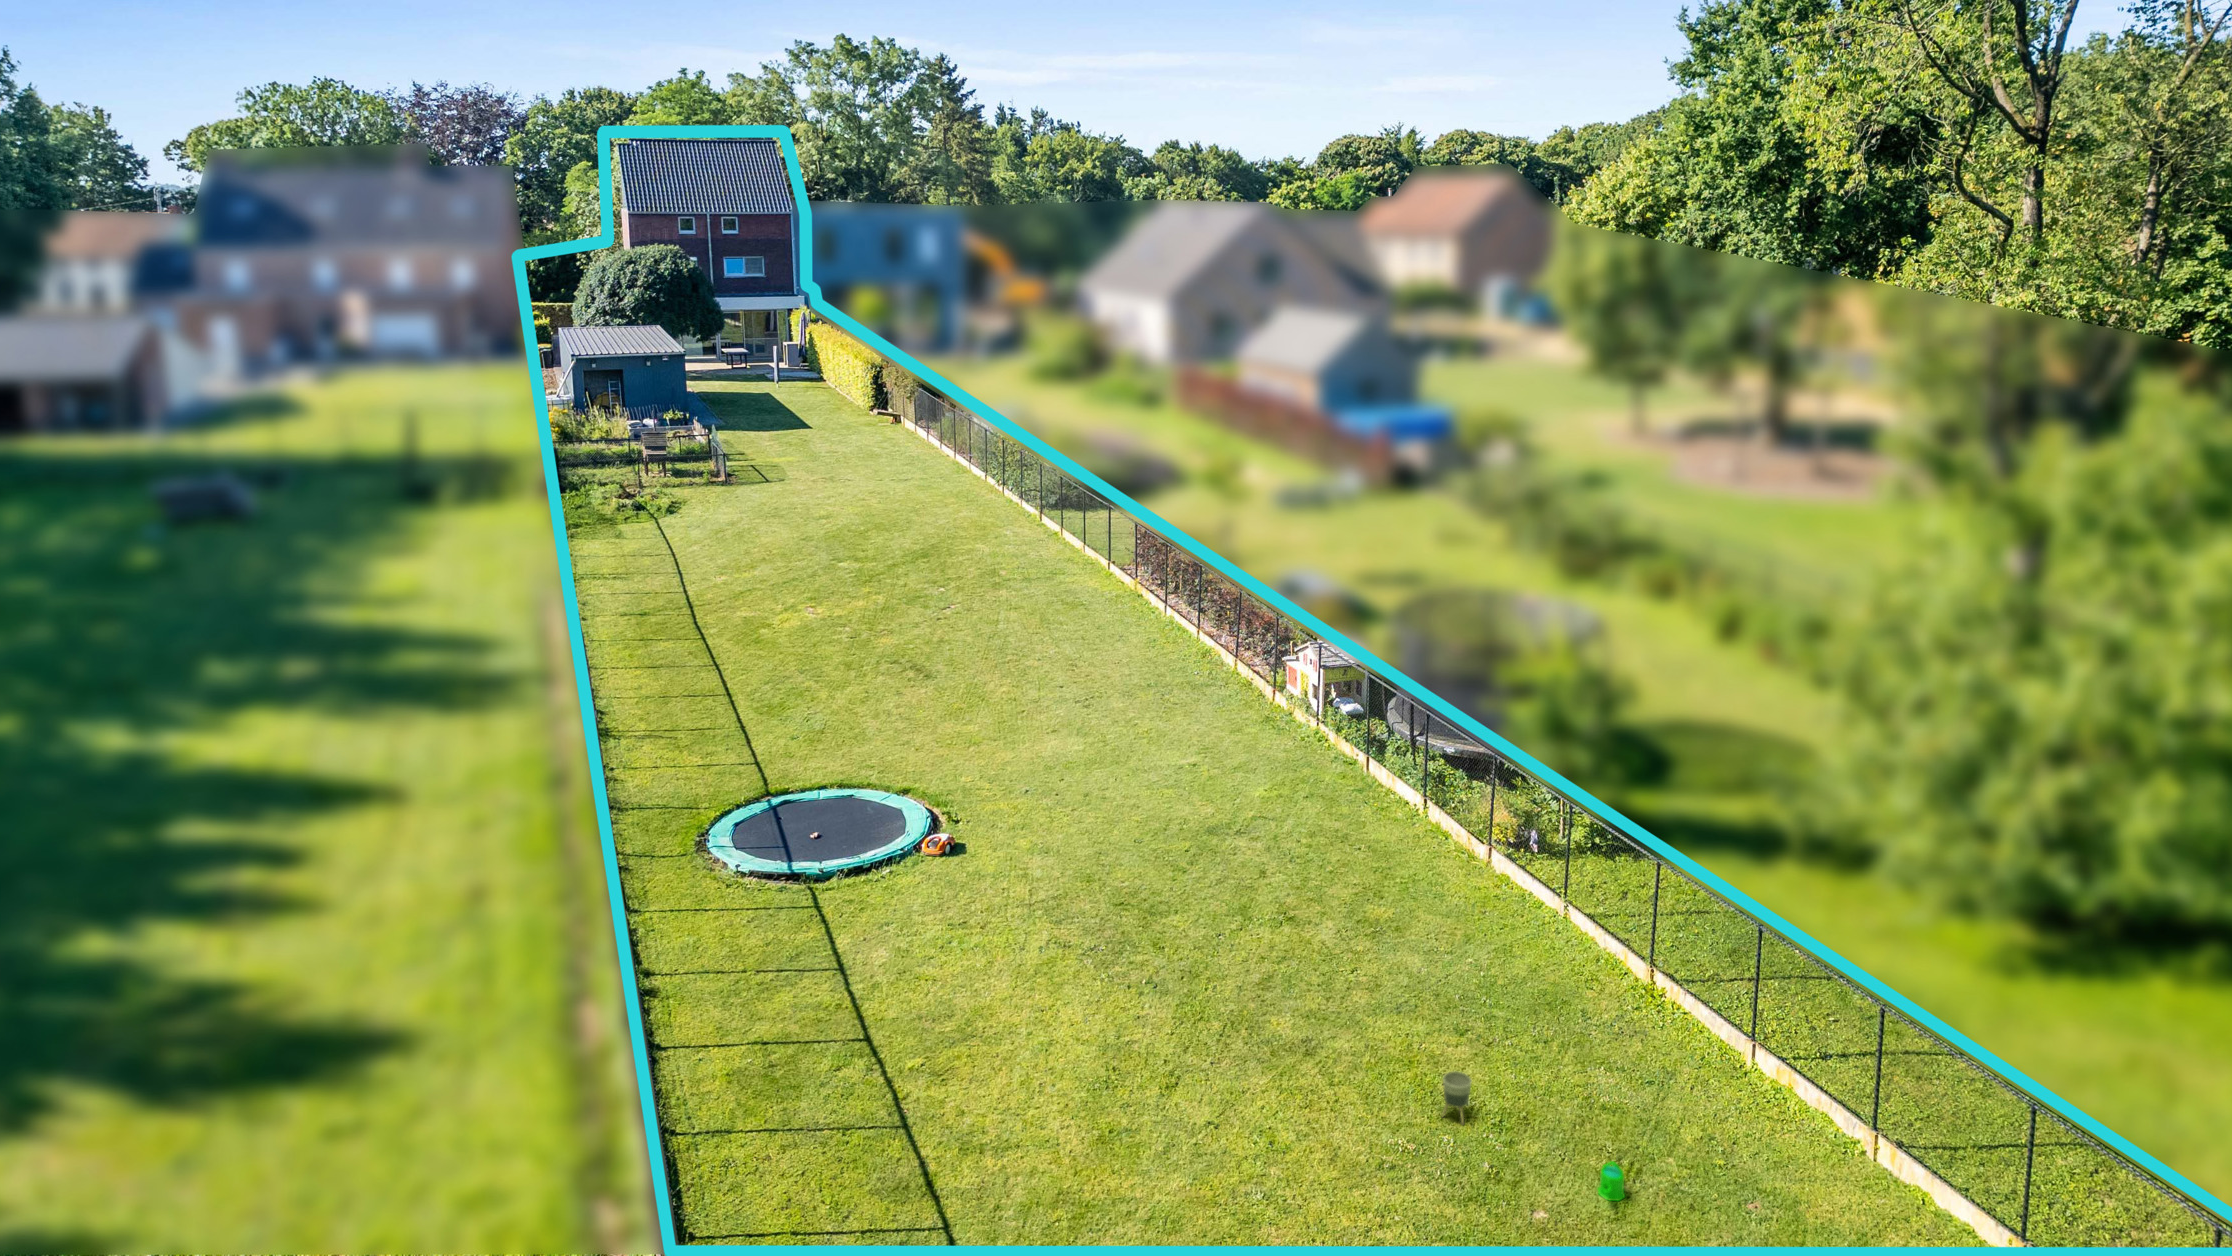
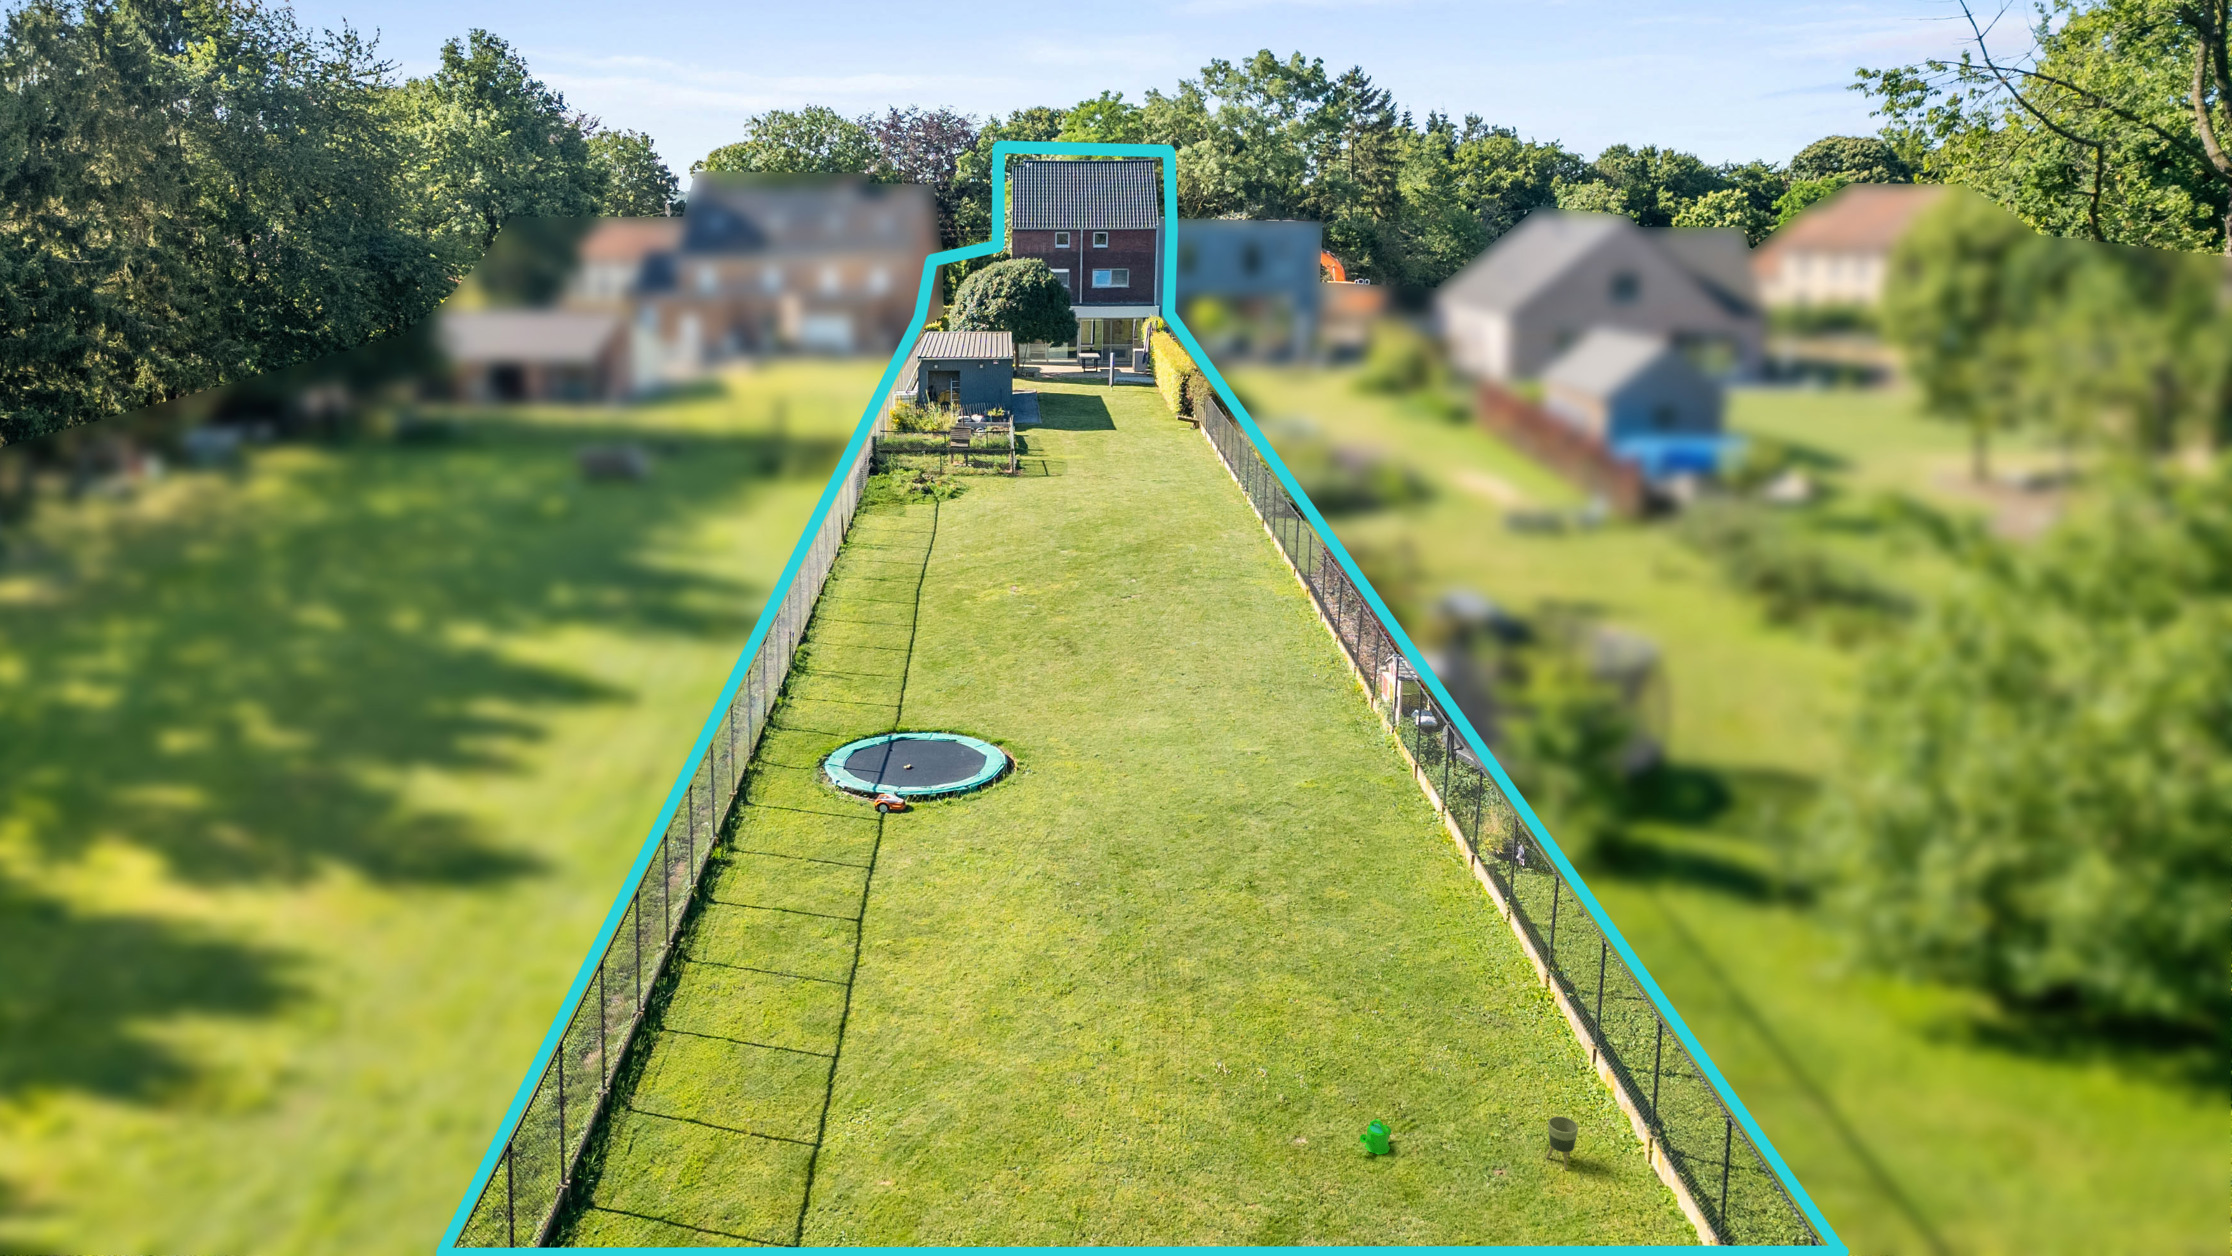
planter: present [1442,1072,1472,1124] -> present [1546,1116,1578,1170]

